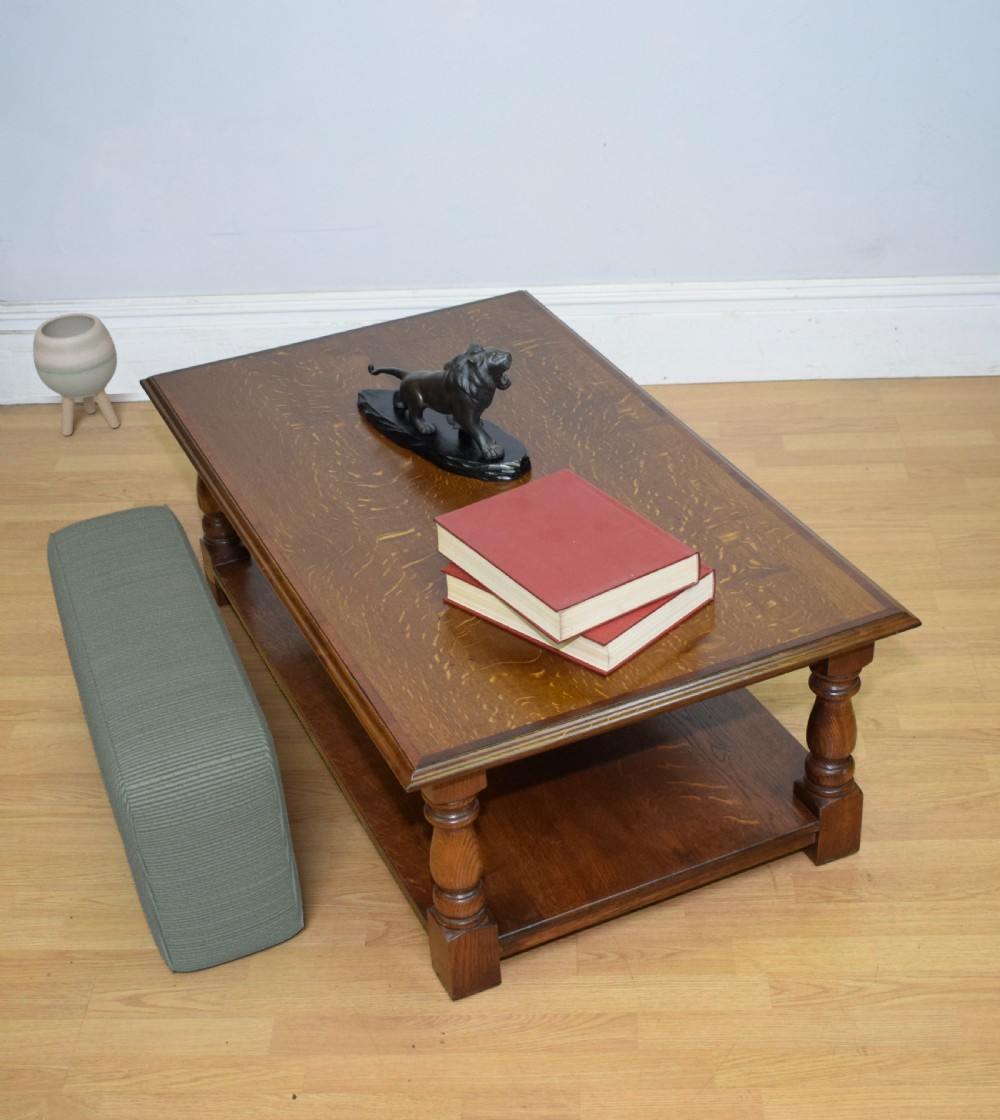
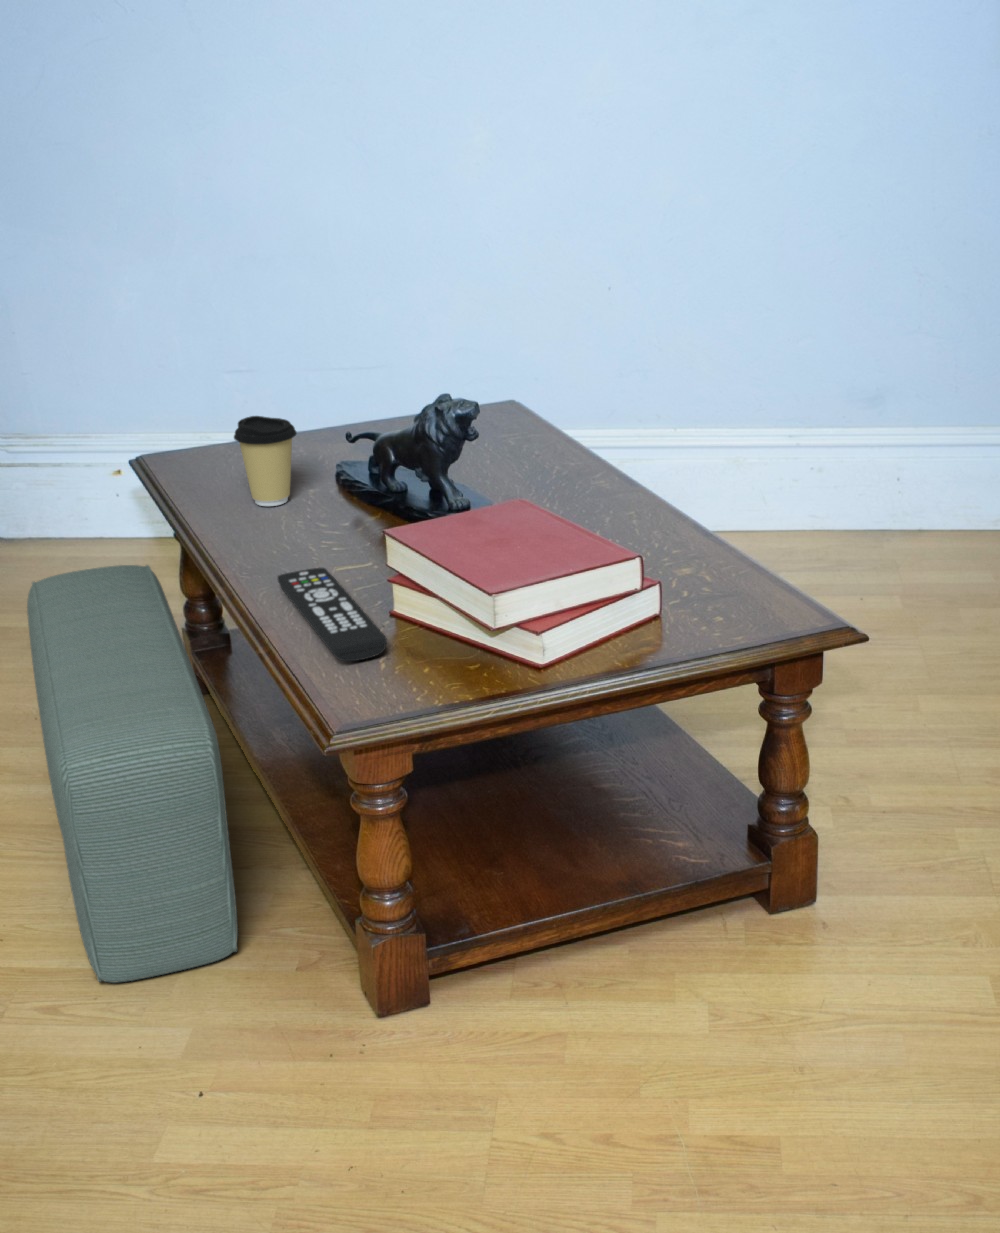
planter: present [33,313,120,436] -> none [48,445,128,561]
coffee cup: none [251,354,317,450] -> present [234,416,296,506]
remote control: none [318,544,446,674] -> present [278,568,387,661]

